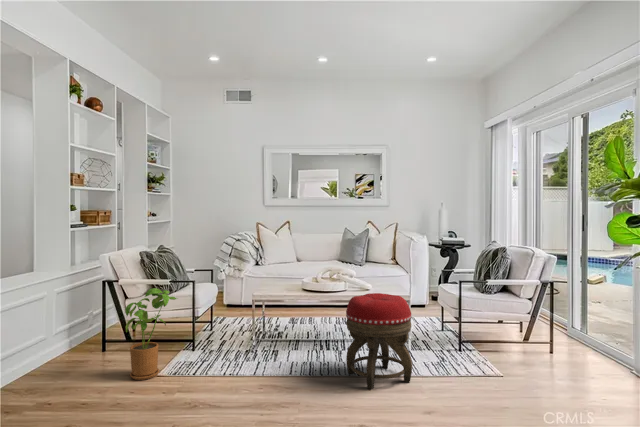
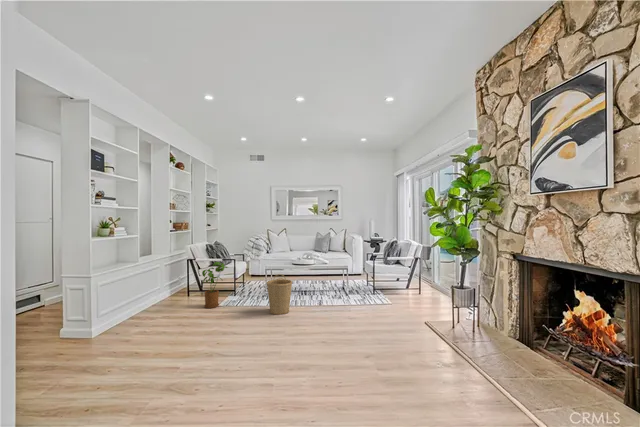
footstool: present [346,293,412,389] -> none [314,264,346,310]
basket: none [252,315,304,401] -> present [267,274,292,315]

